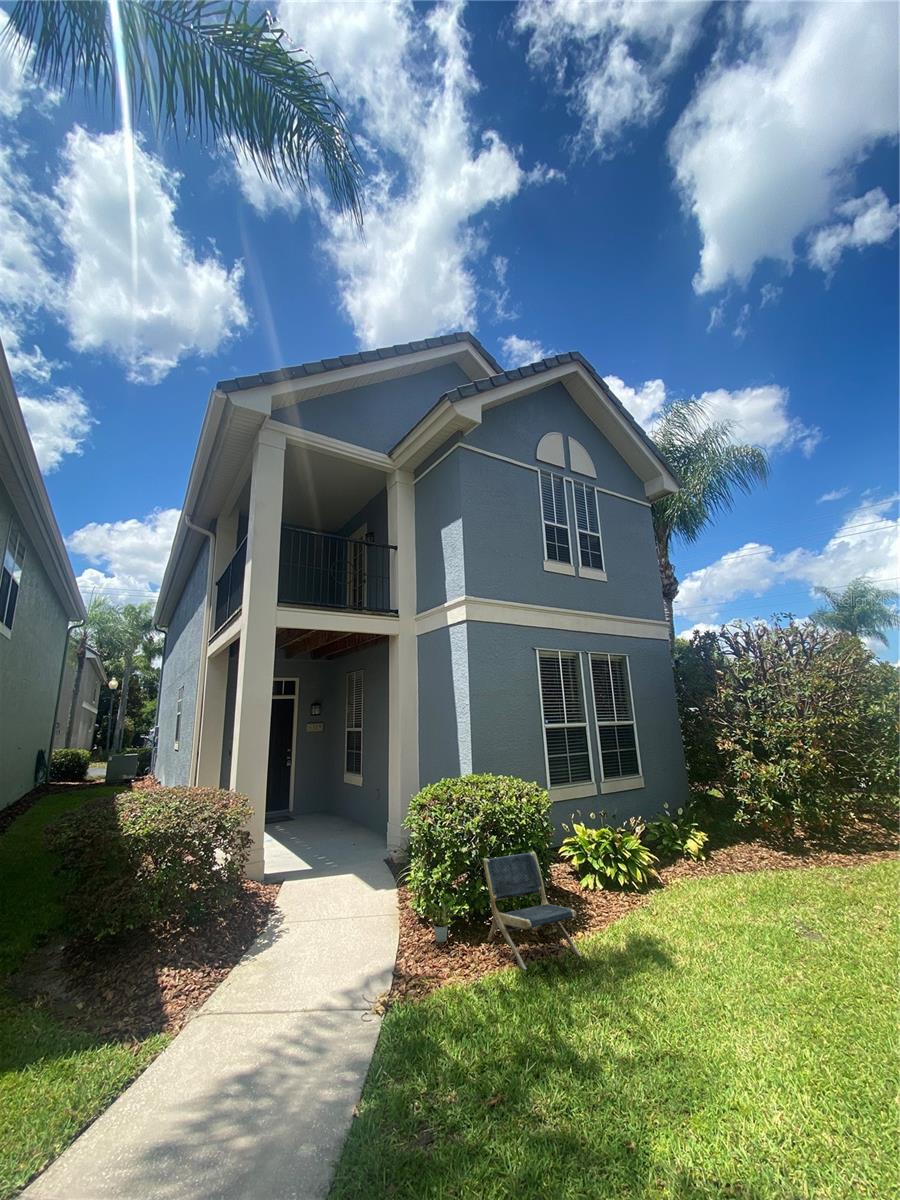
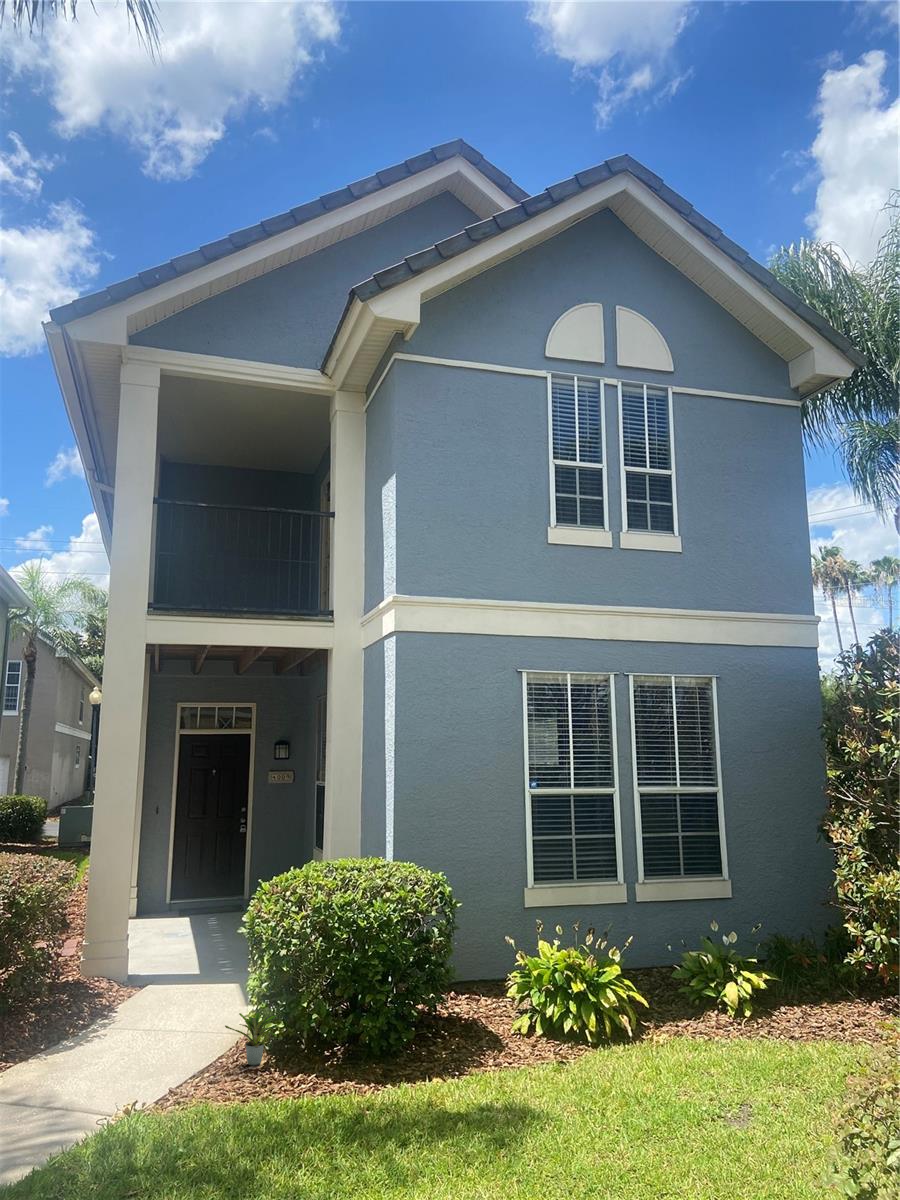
lounge chair: present [483,851,582,970] -> none [308,965,397,1100]

